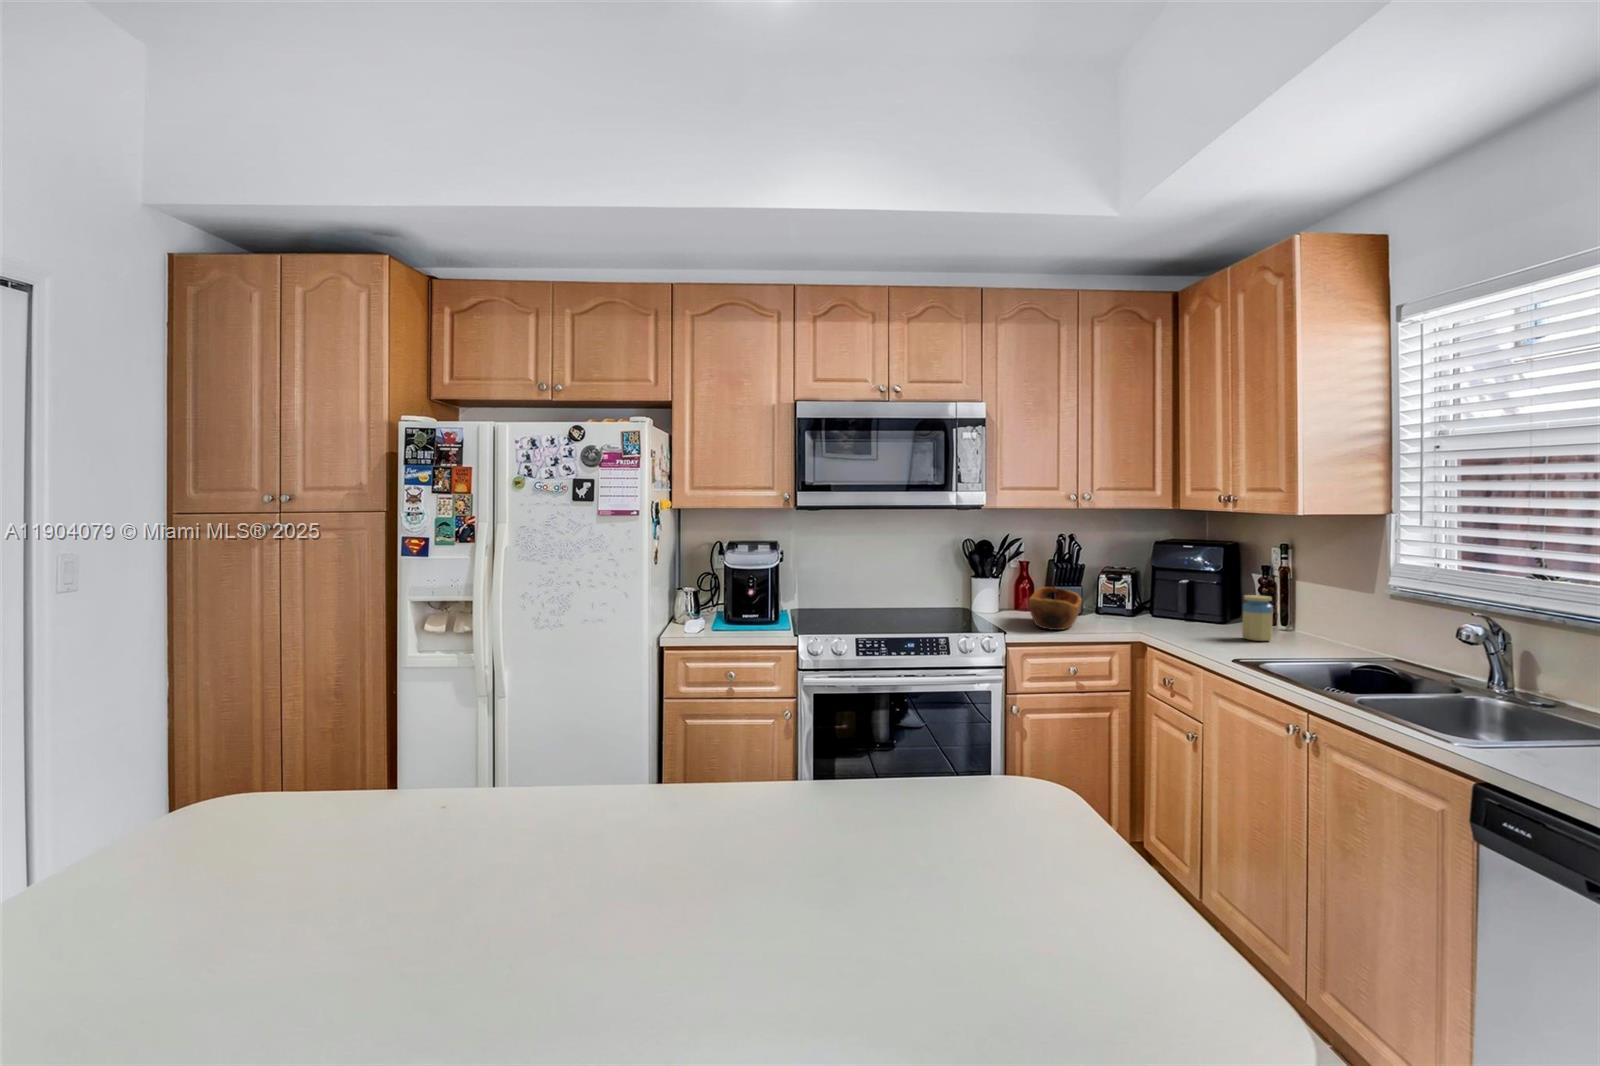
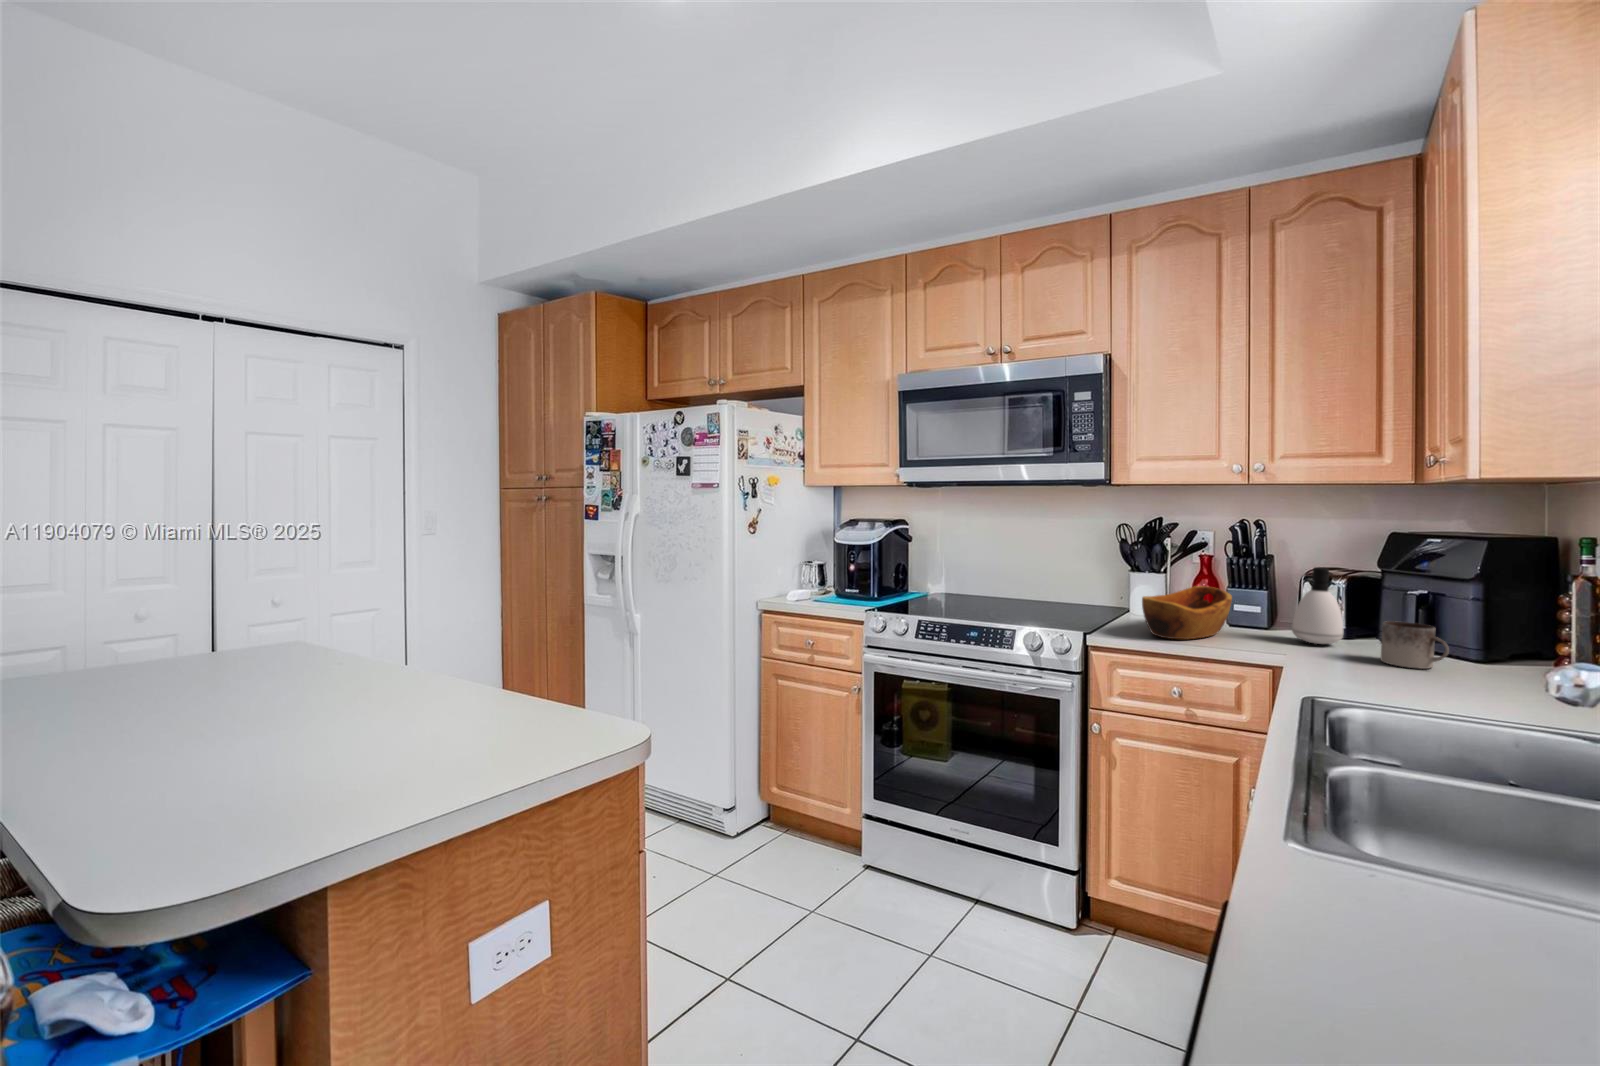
soap dispenser: none [1113,567,1145,622] -> present [1292,567,1343,644]
jar: present [1242,595,1273,641] -> none [1454,620,1516,695]
mug: none [1180,601,1221,631] -> present [1381,621,1449,669]

